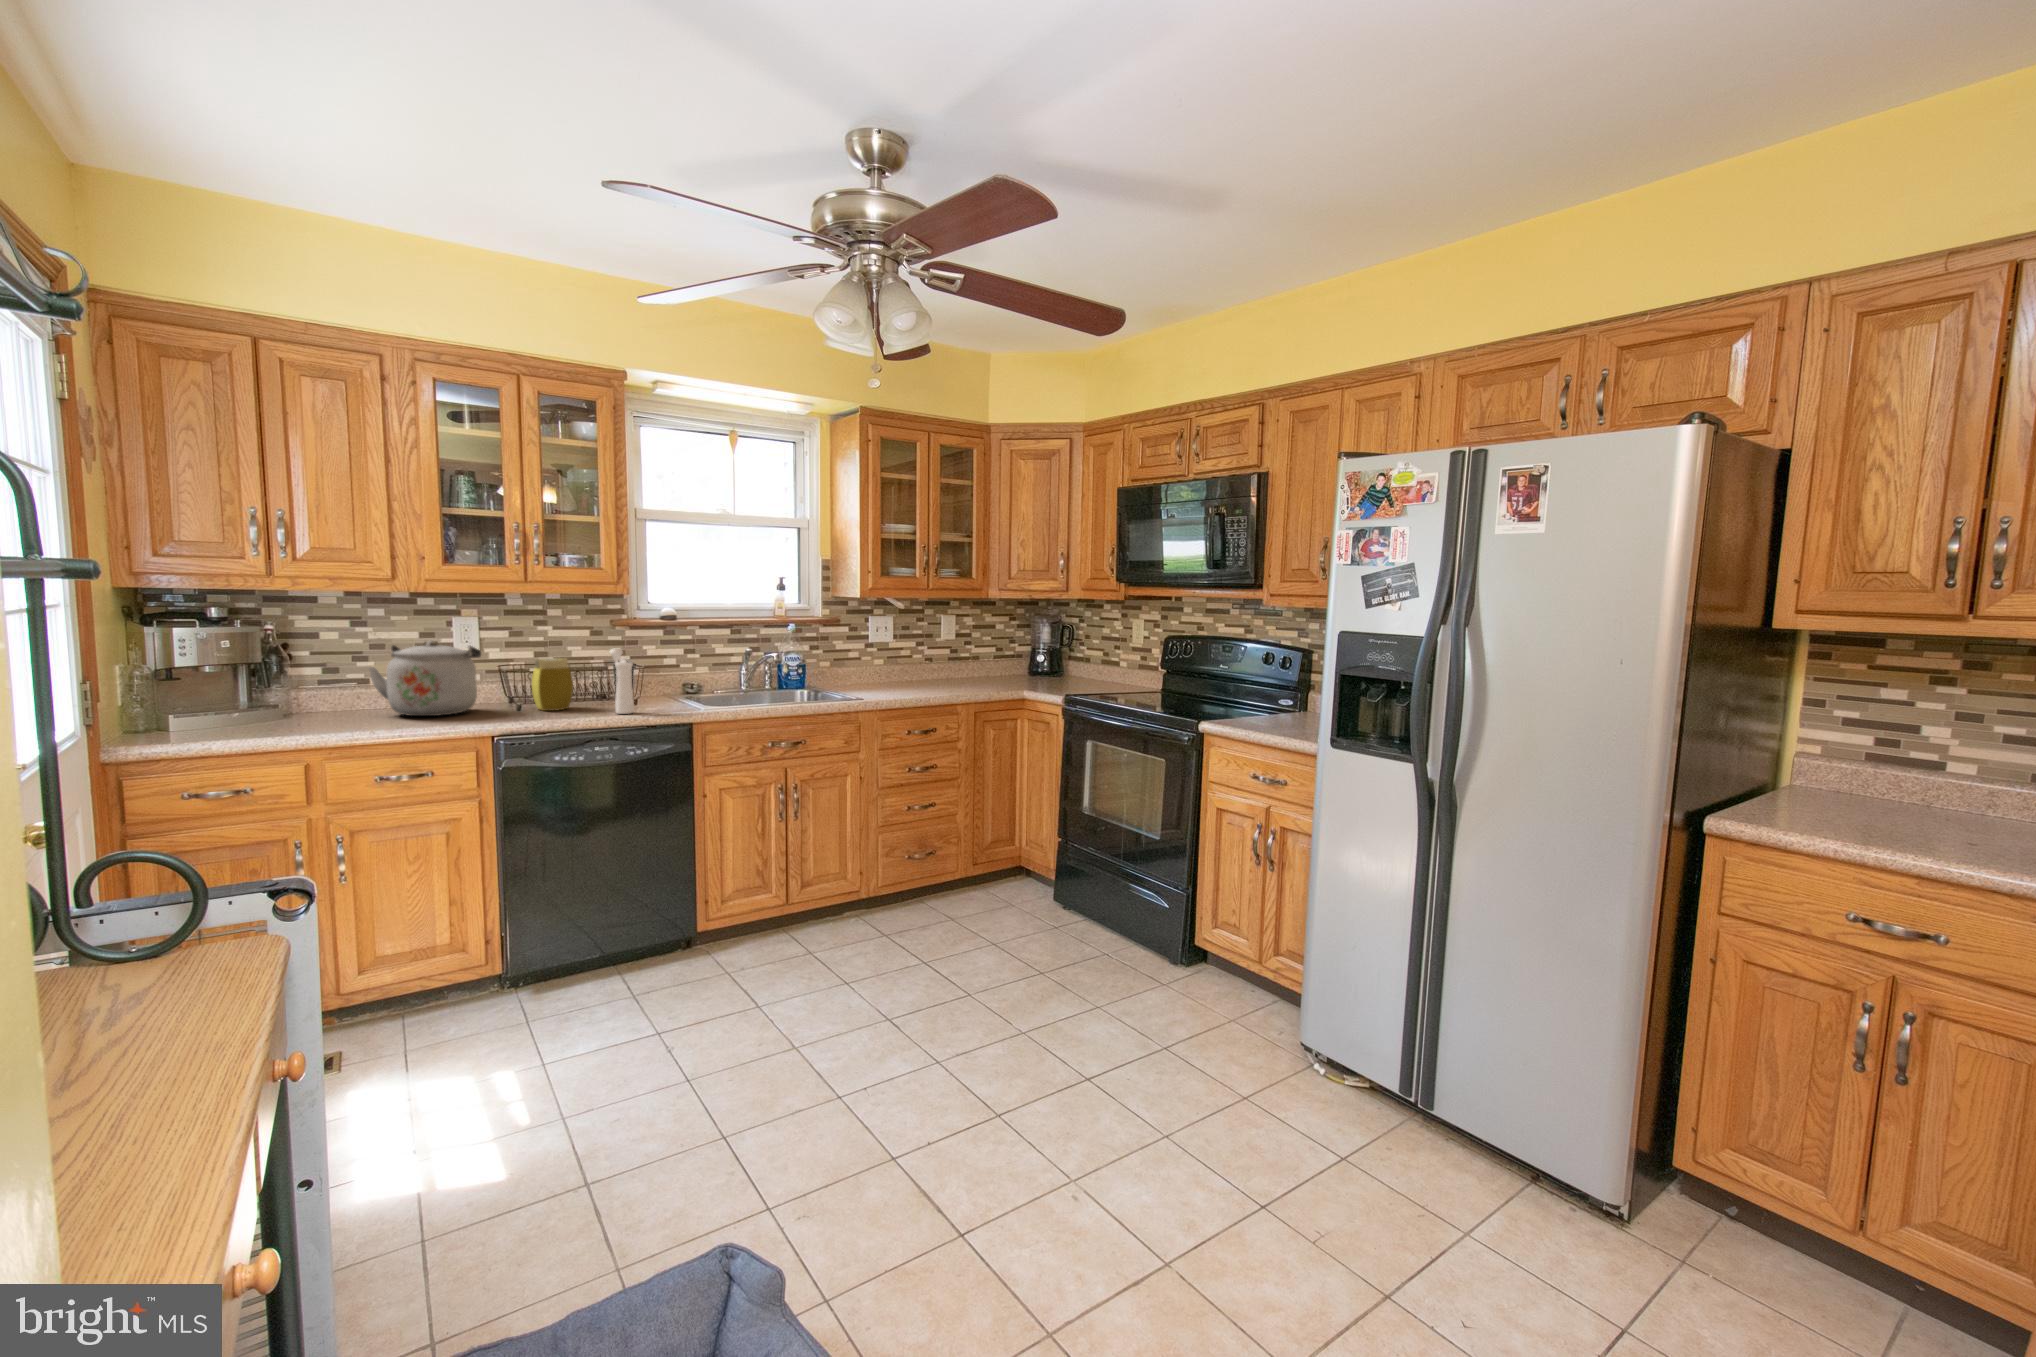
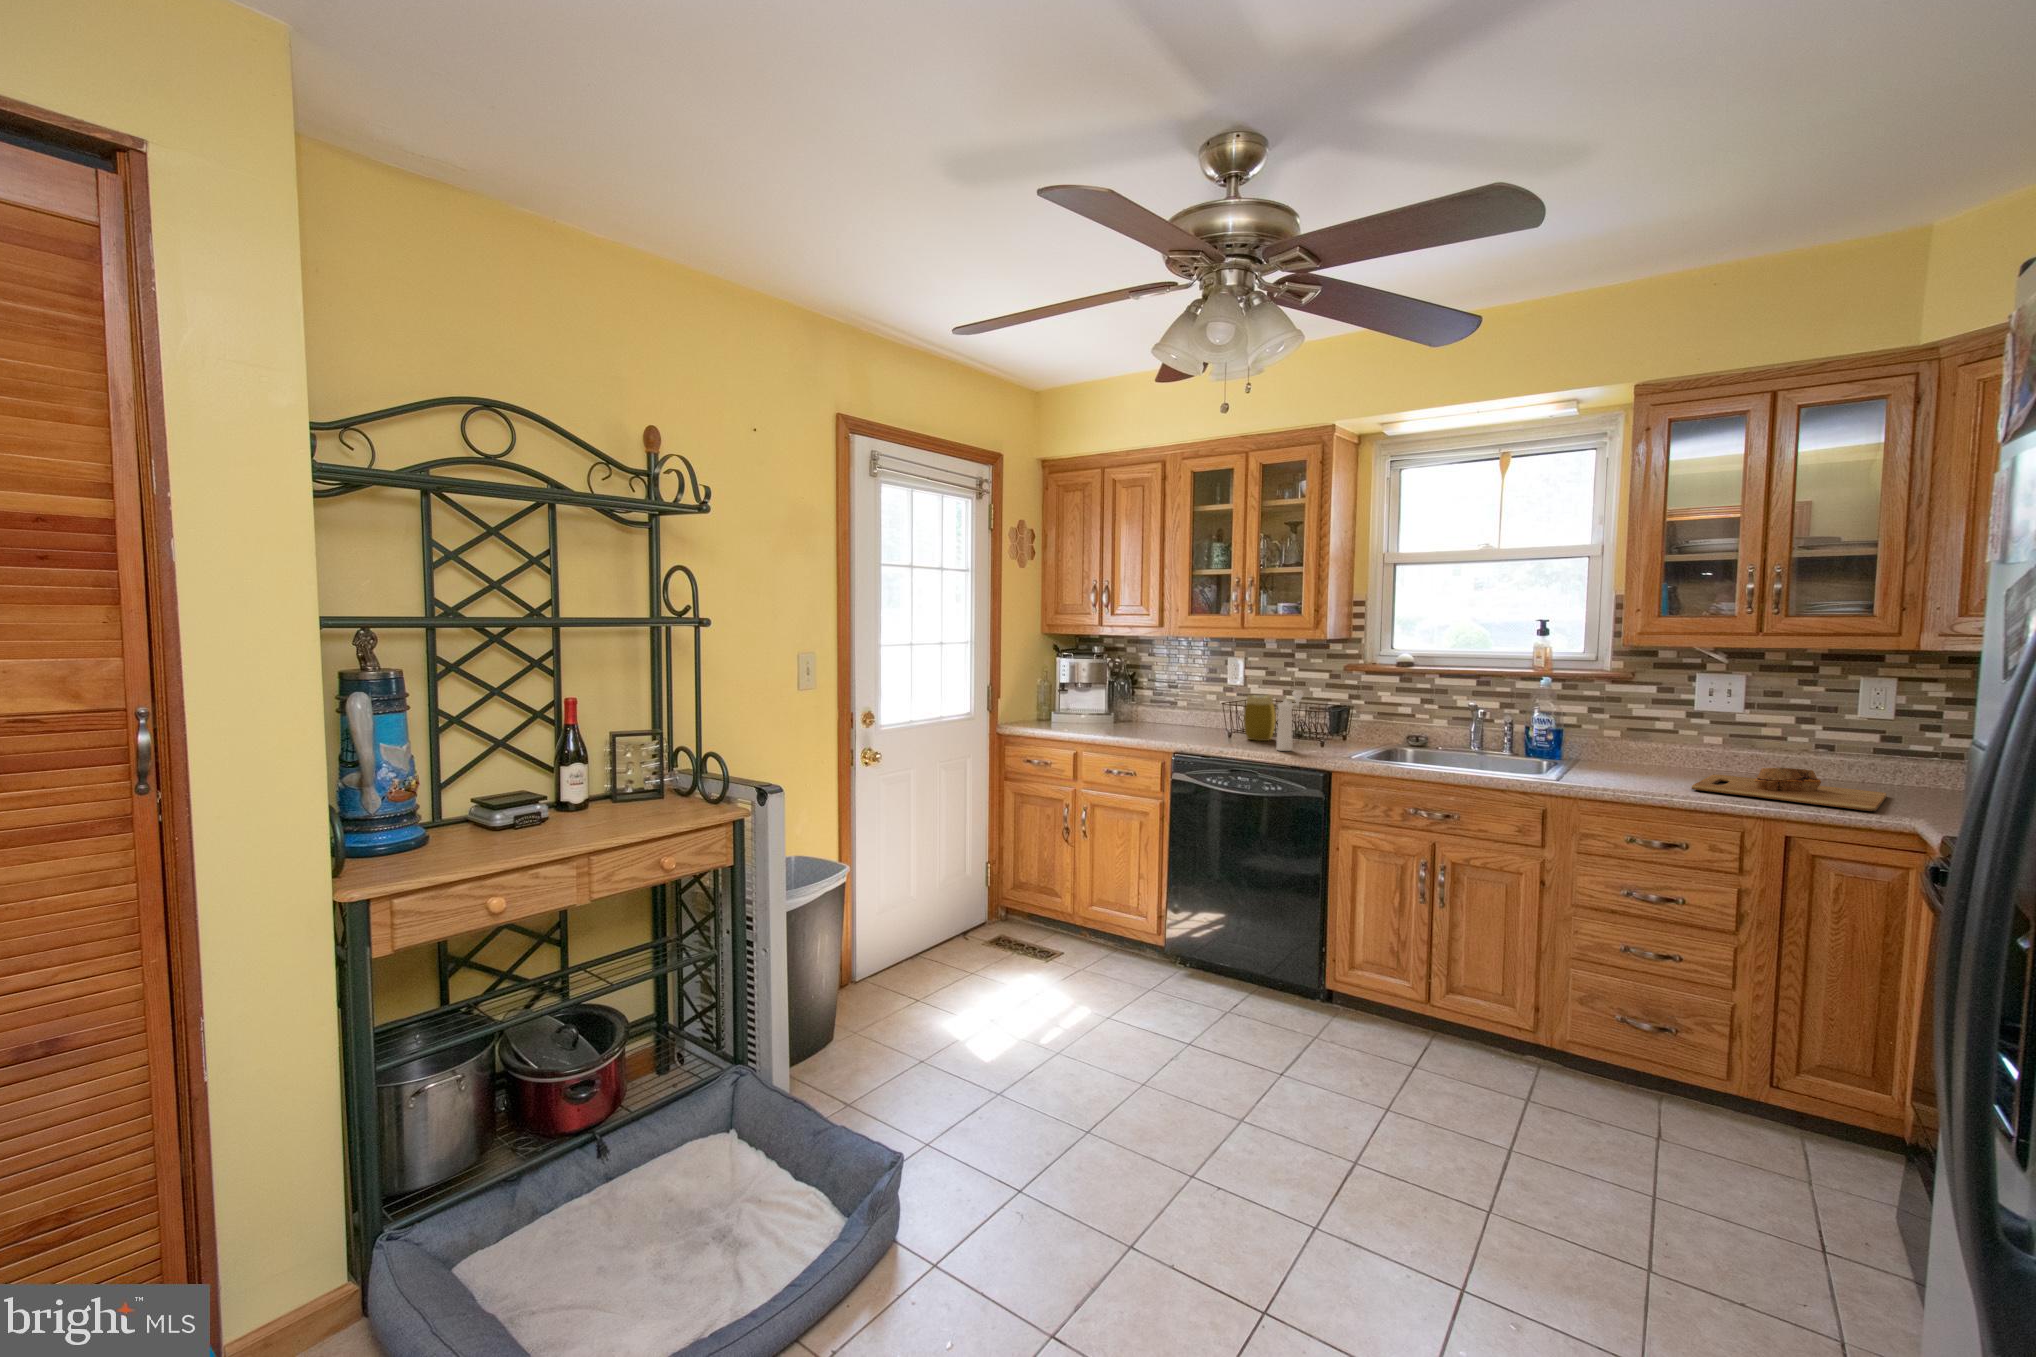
kettle: present [368,640,481,716] -> none [1161,675,1231,732]
cutting board: none [901,672,1002,693] -> present [1692,768,1887,811]

